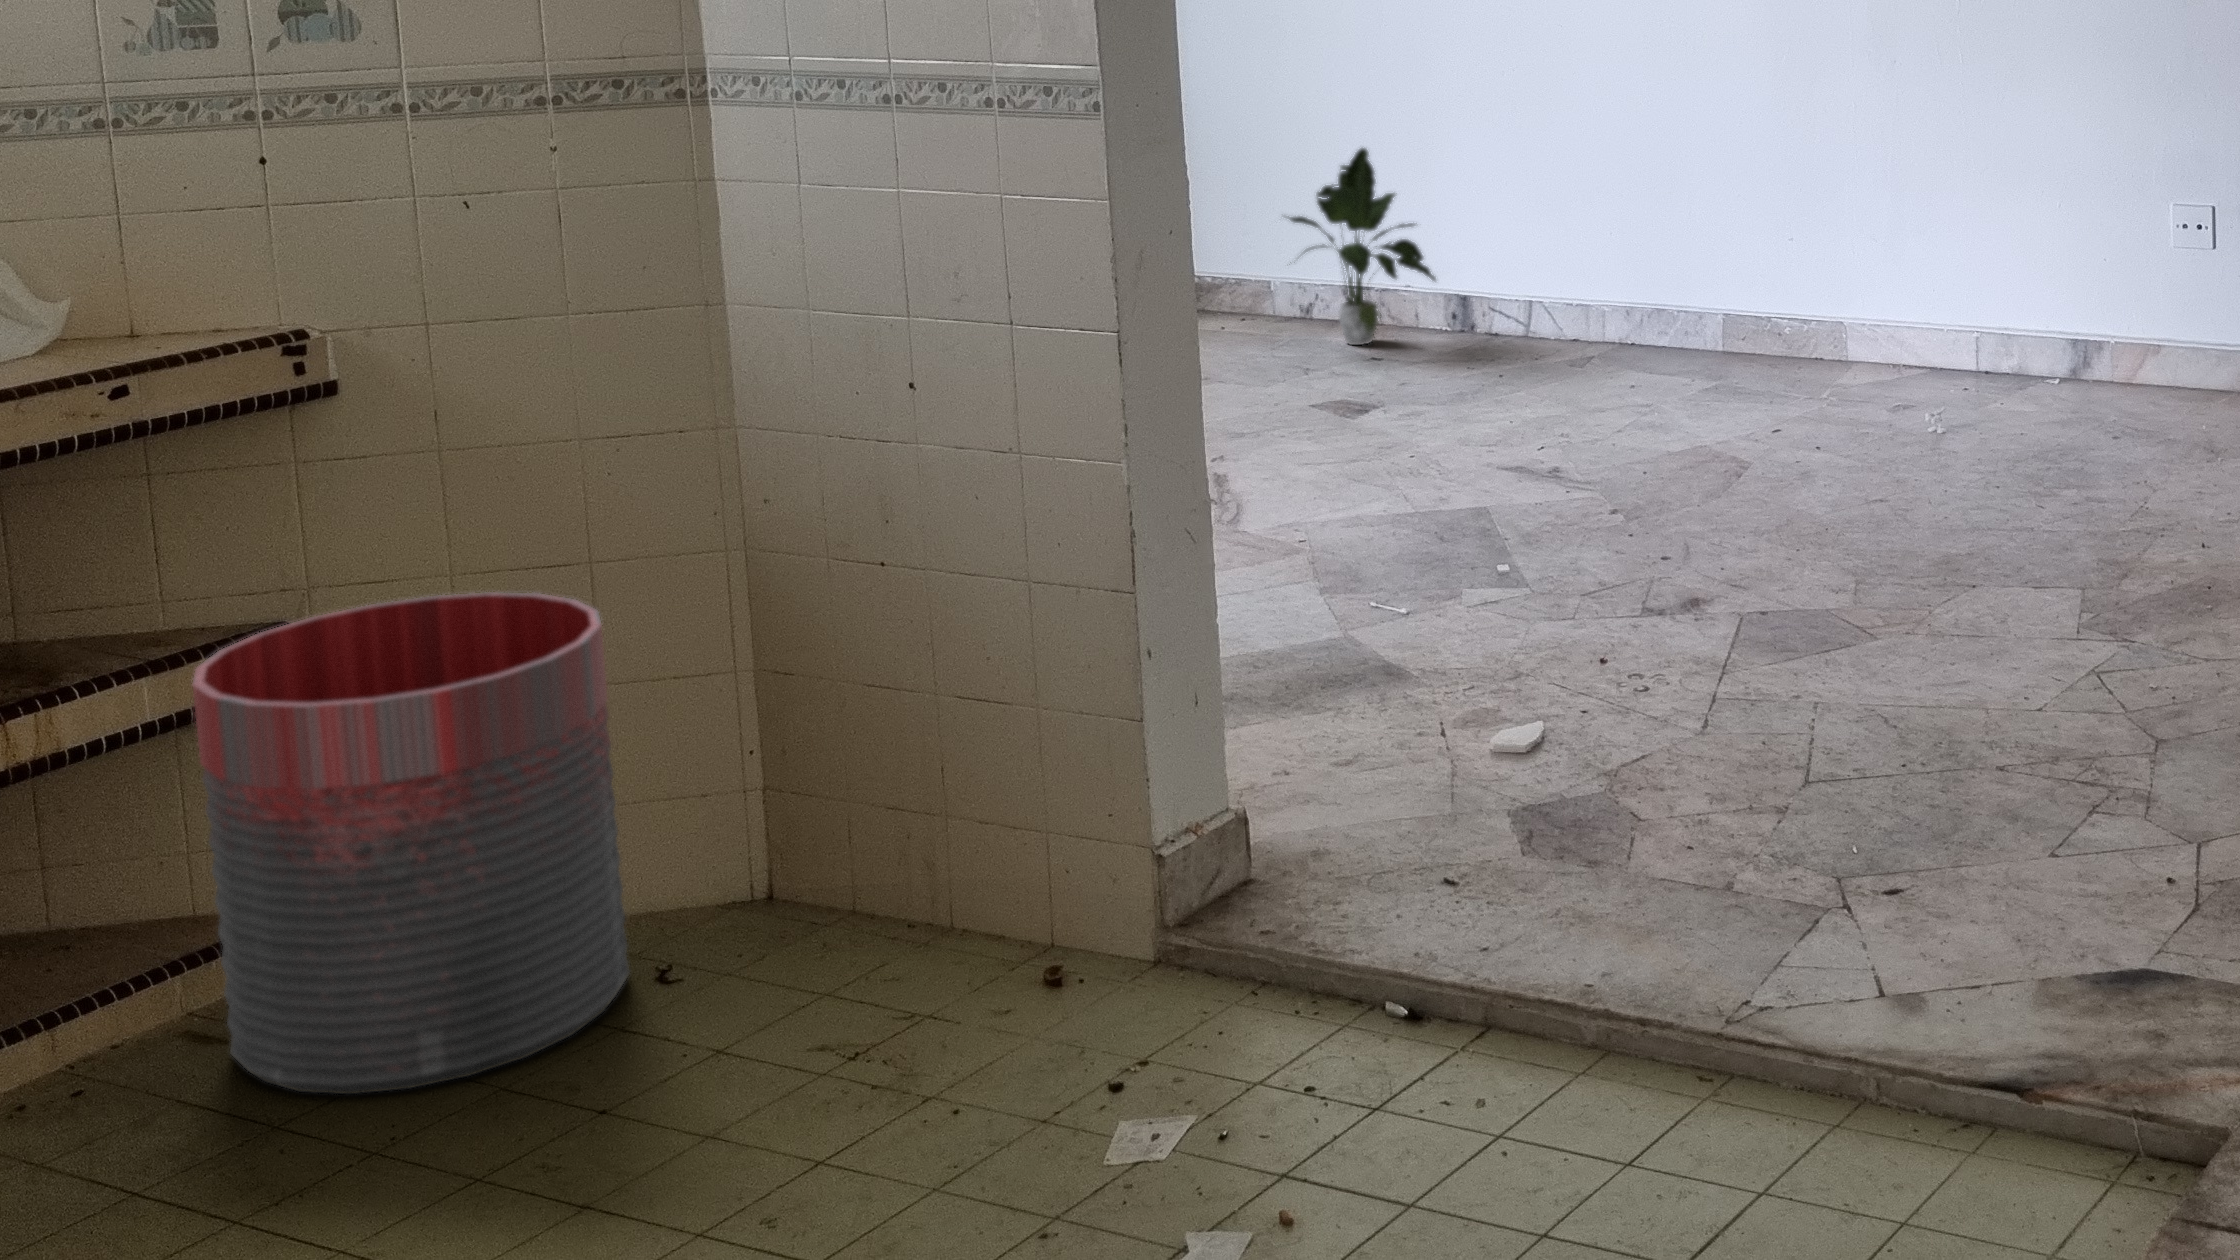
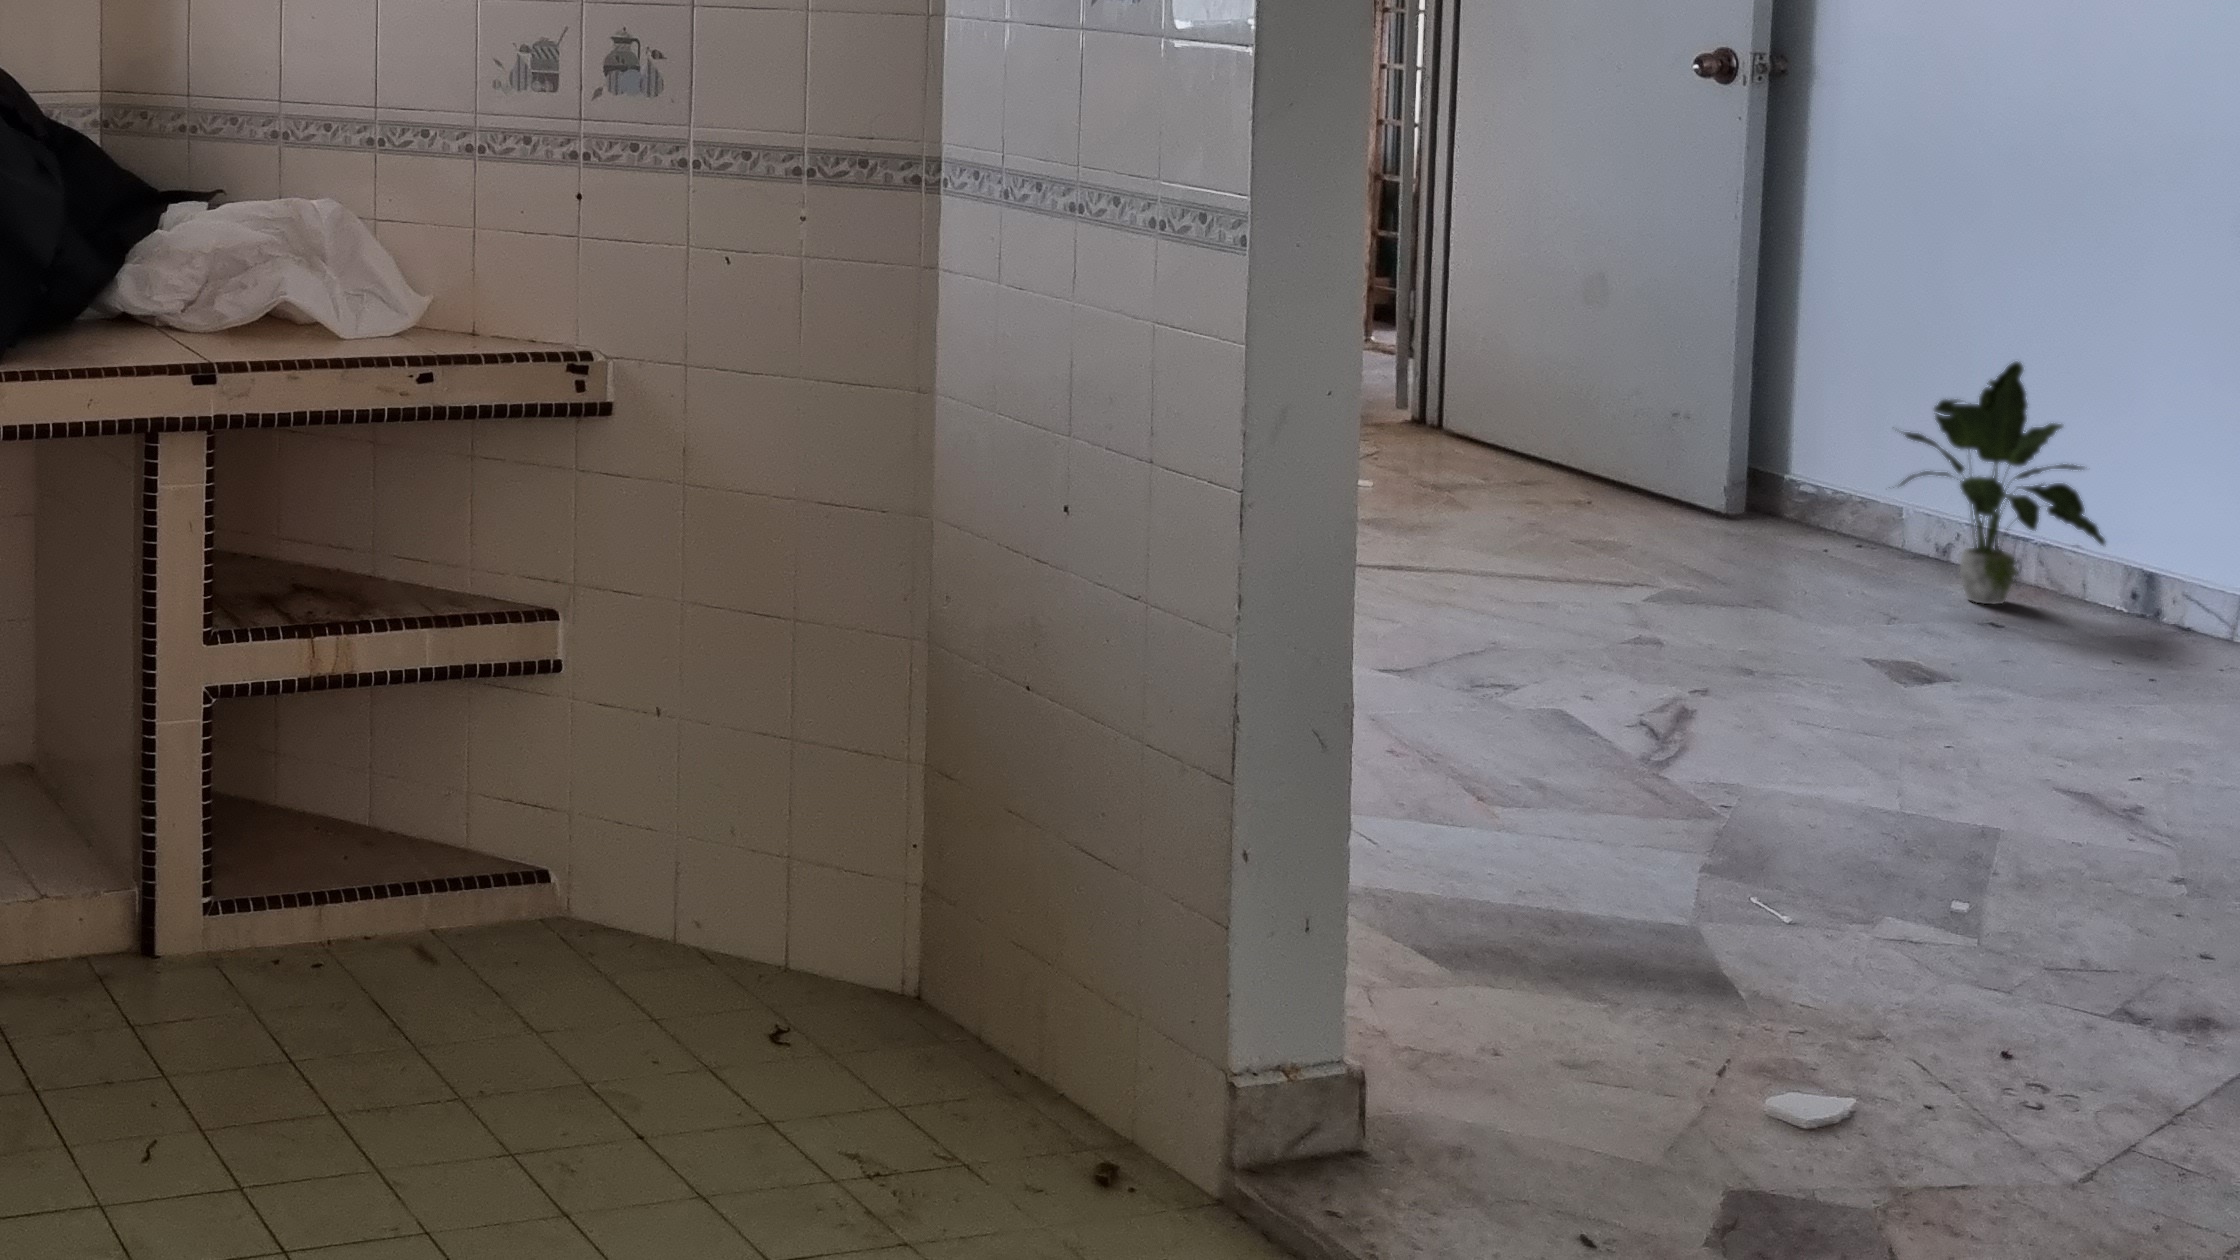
trash can: present [193,592,629,1094] -> none [424,609,761,1060]

